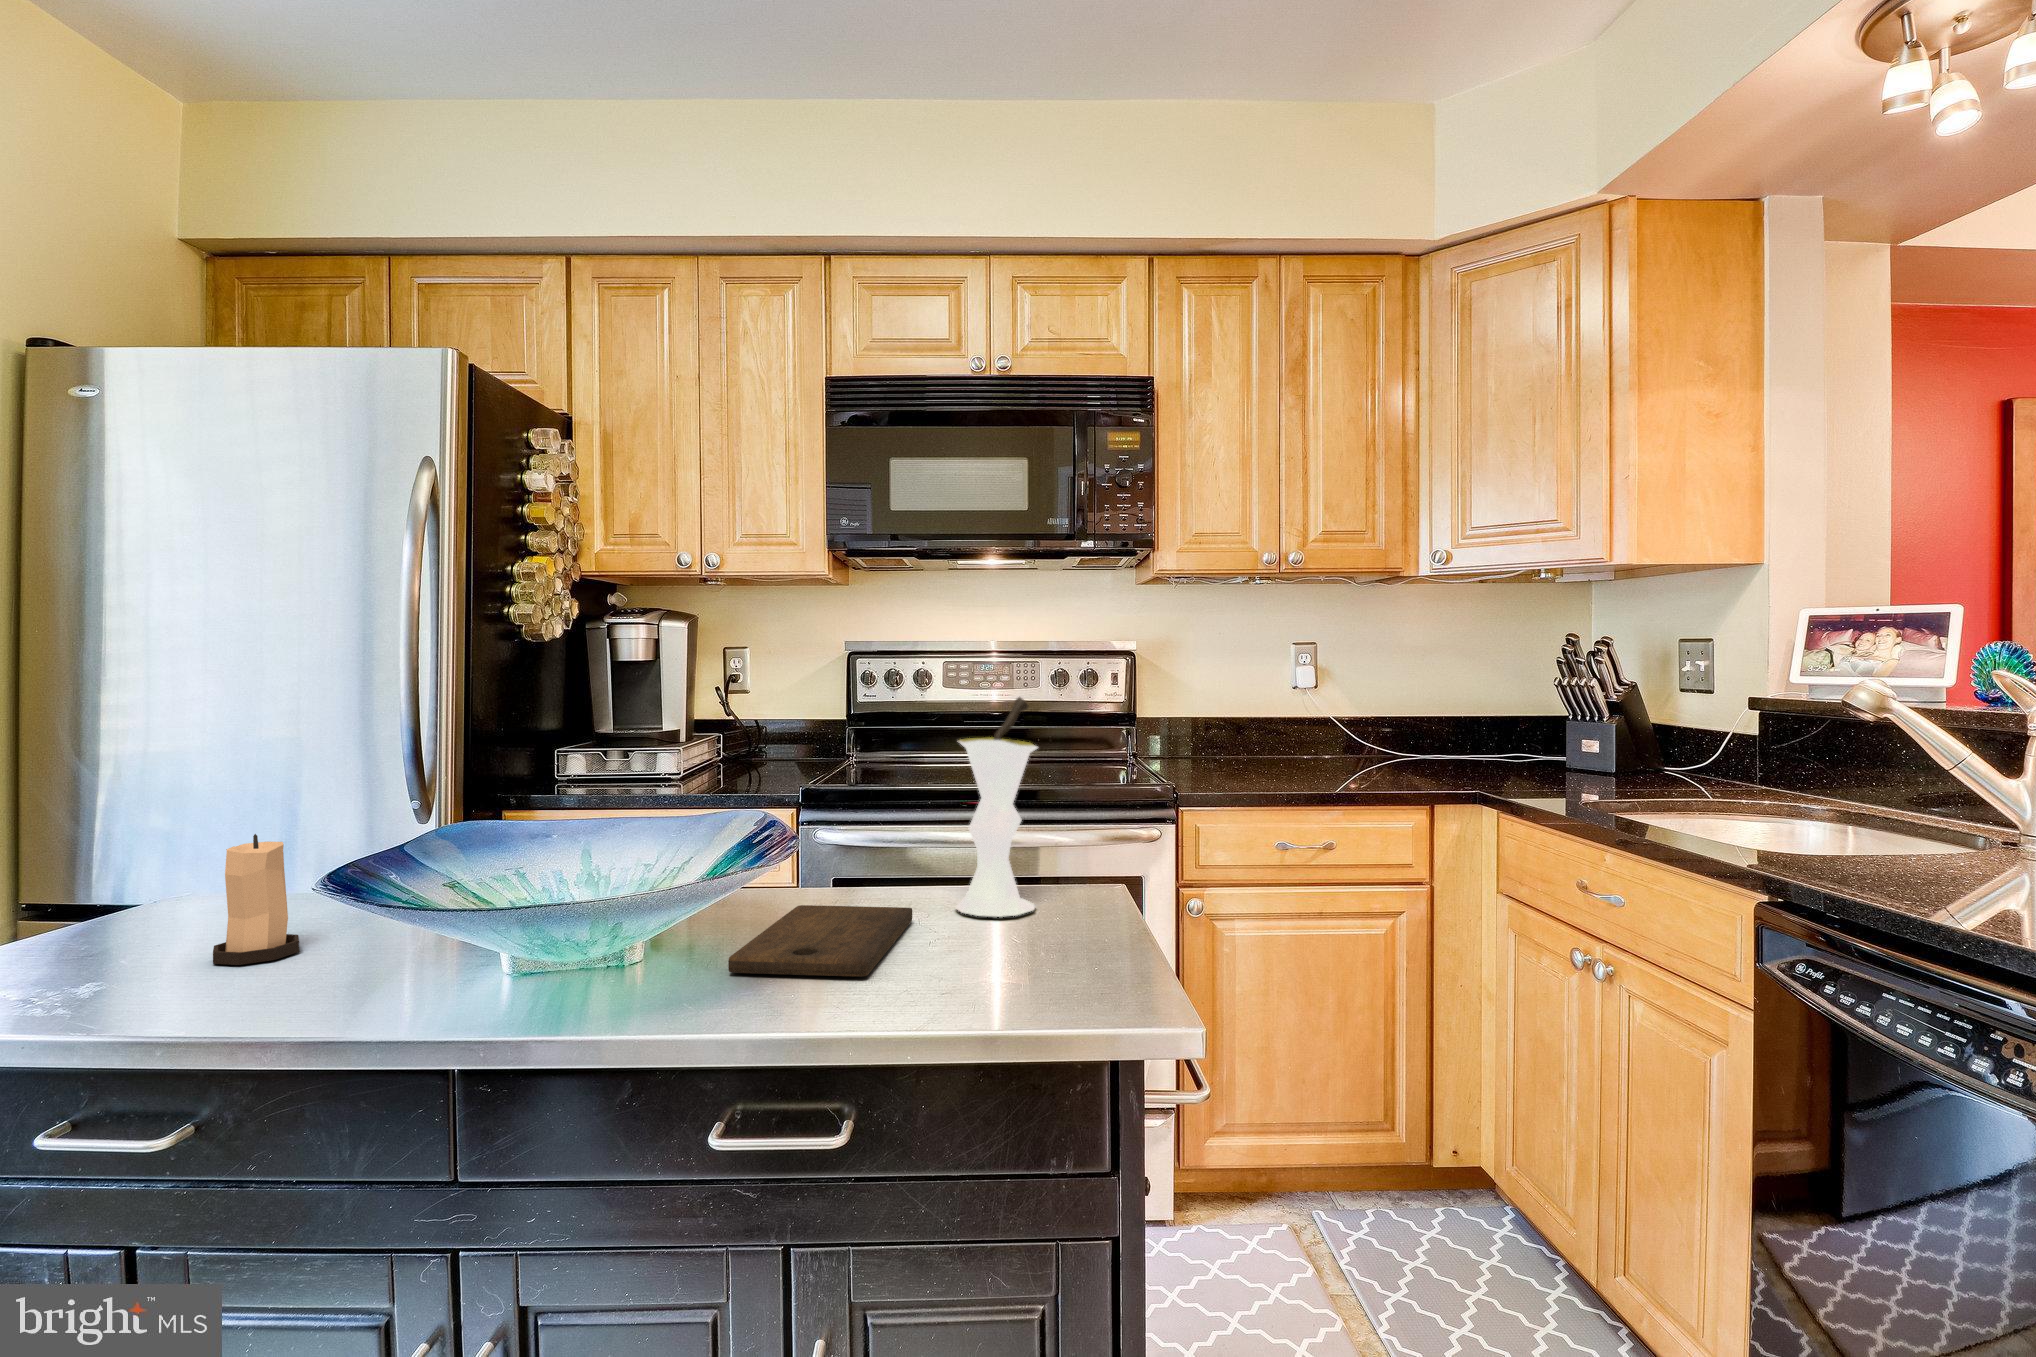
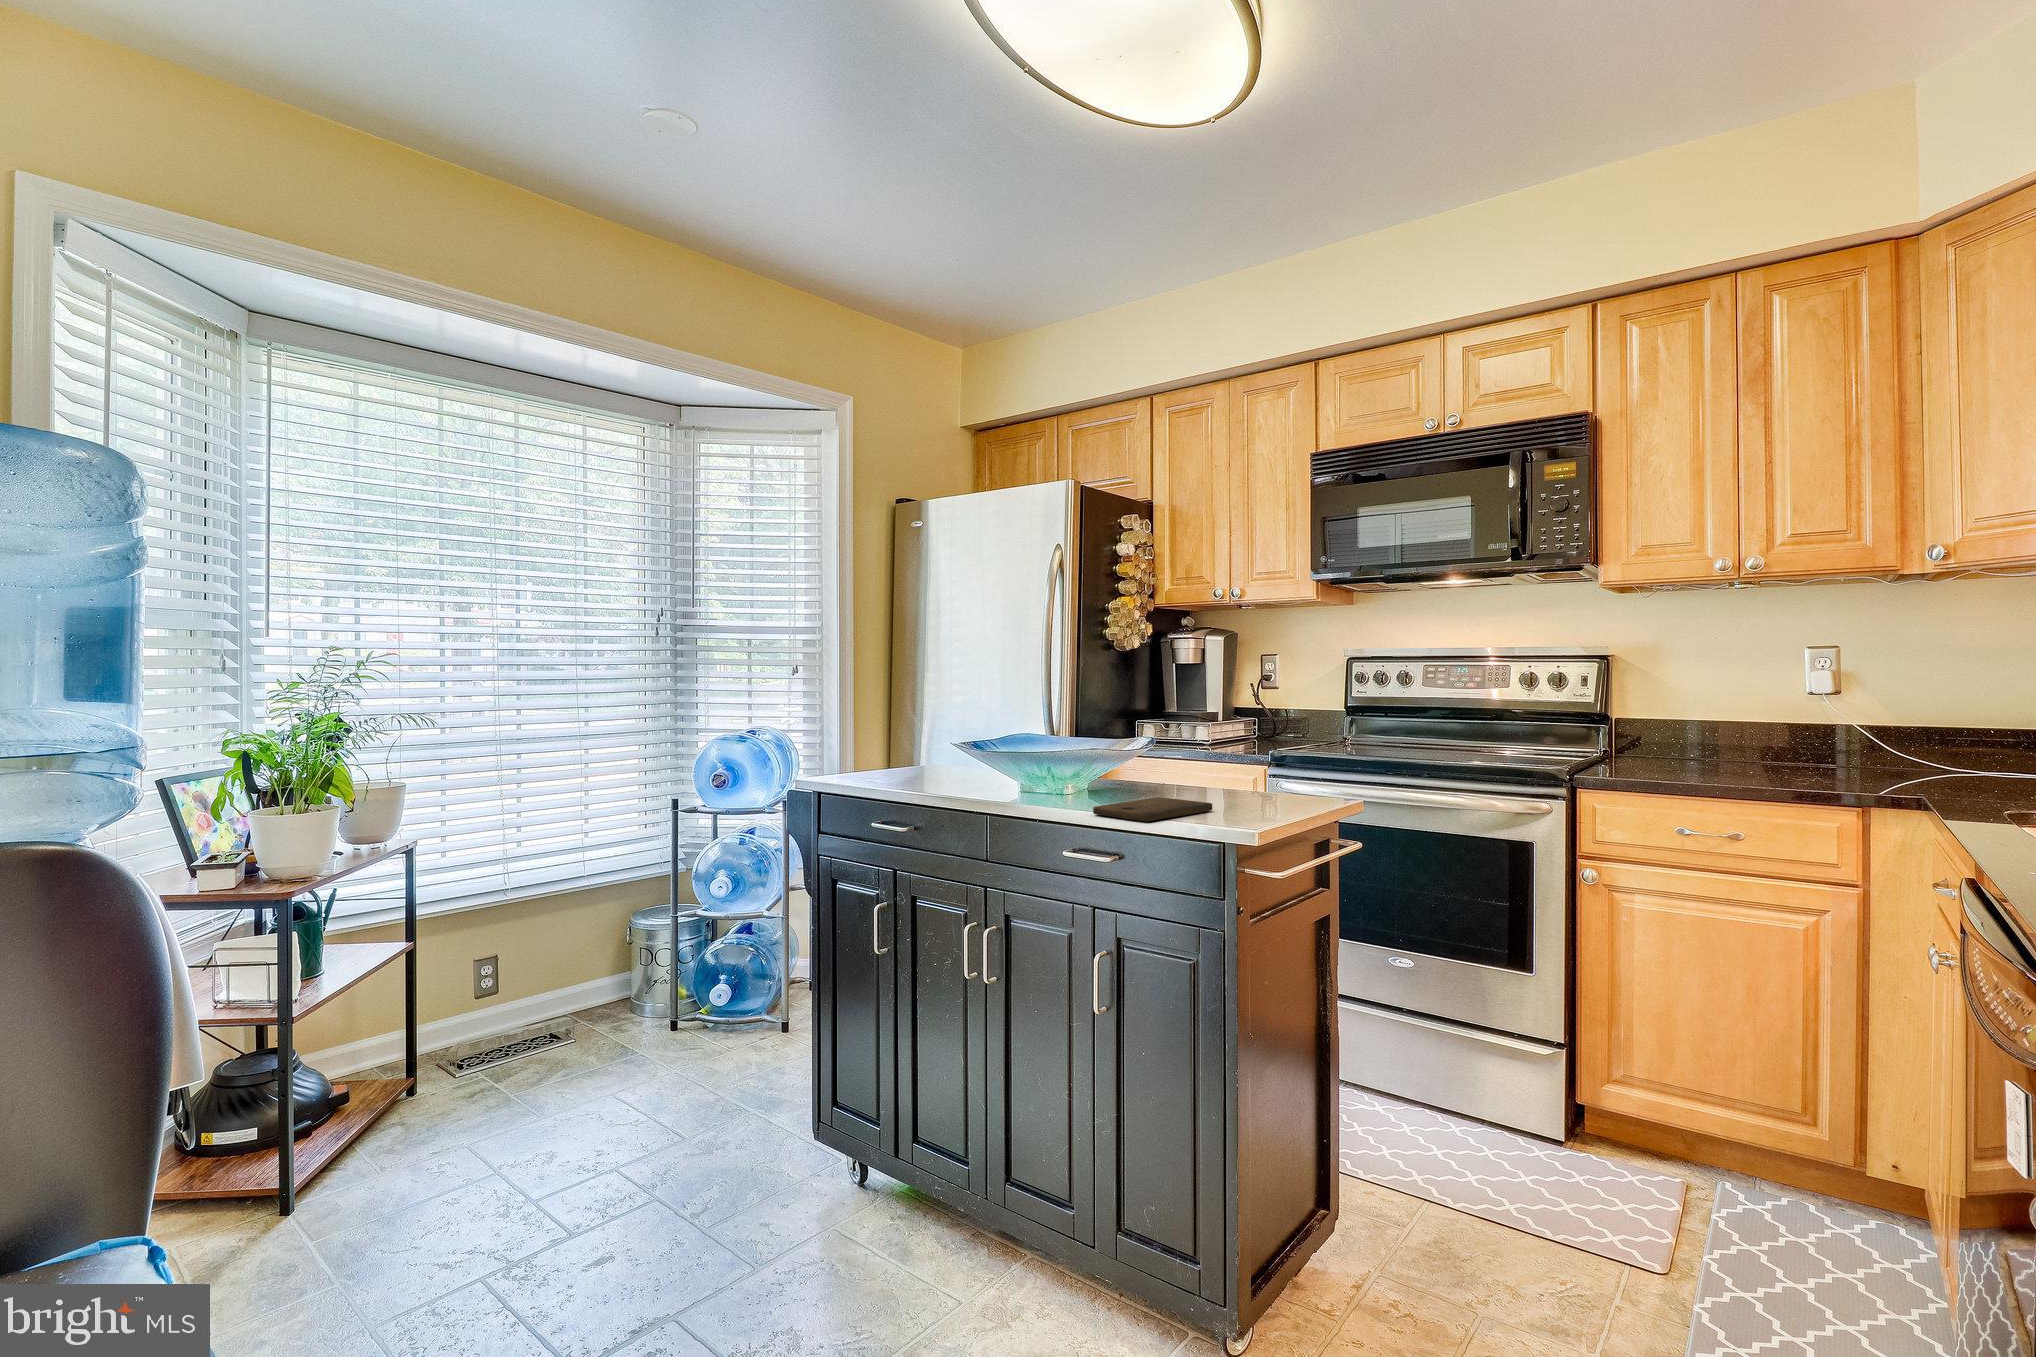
vase: present [956,697,1037,917] -> none [1244,685,1297,814]
candle: present [213,834,299,965] -> none [919,739,950,793]

